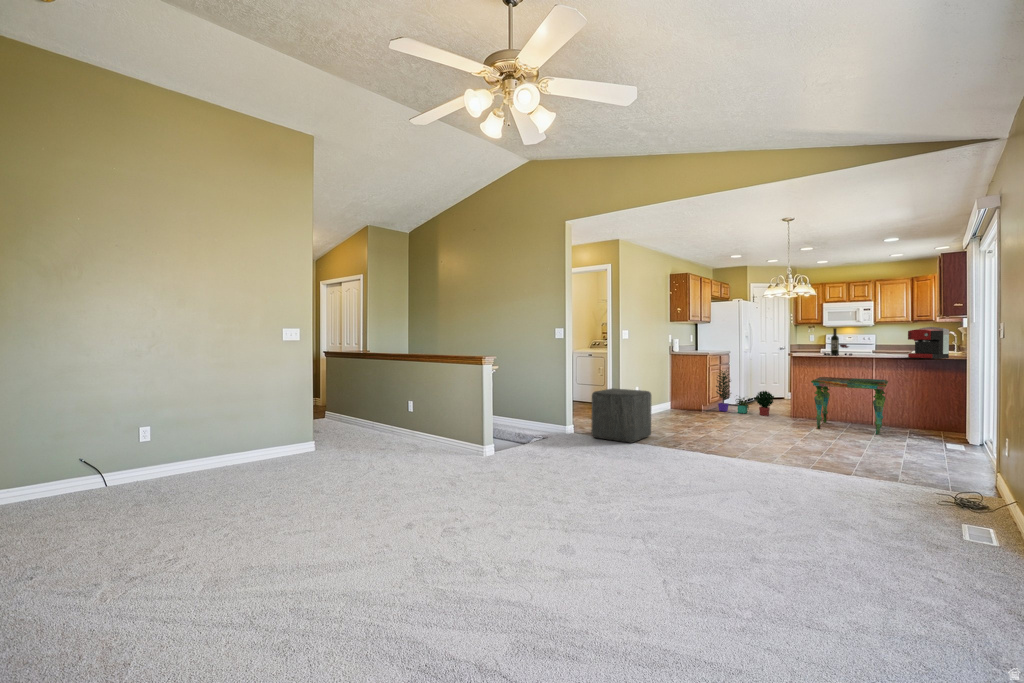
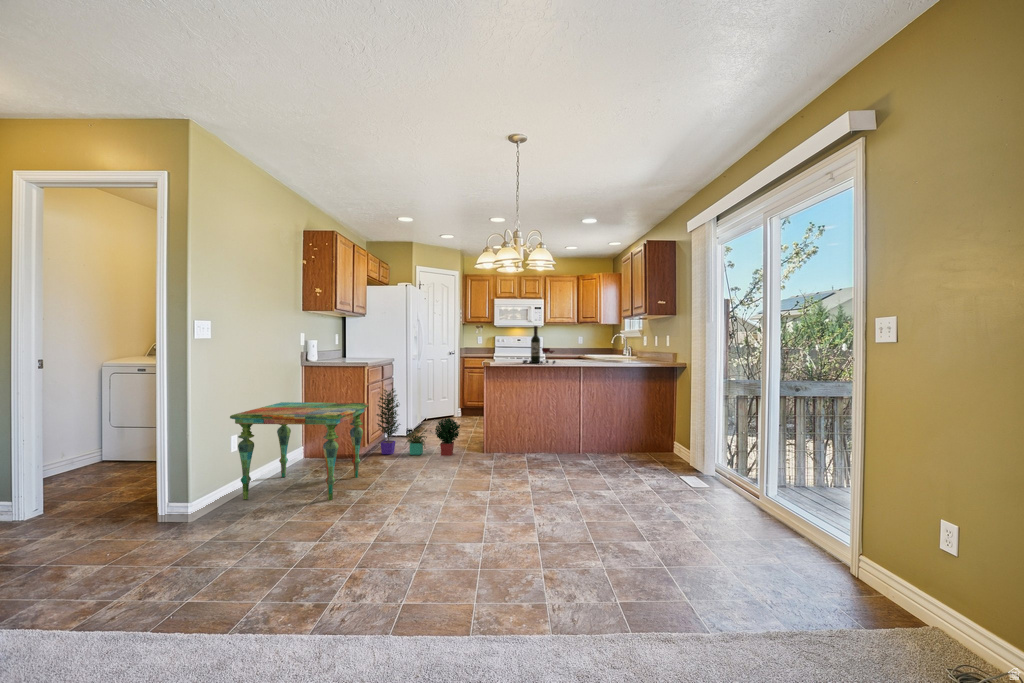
coffee maker: present [908,327,949,358] -> none [620,326,658,366]
side table: present [811,377,888,435] -> present [230,402,369,500]
ottoman: present [592,388,651,443] -> none [48,464,248,629]

